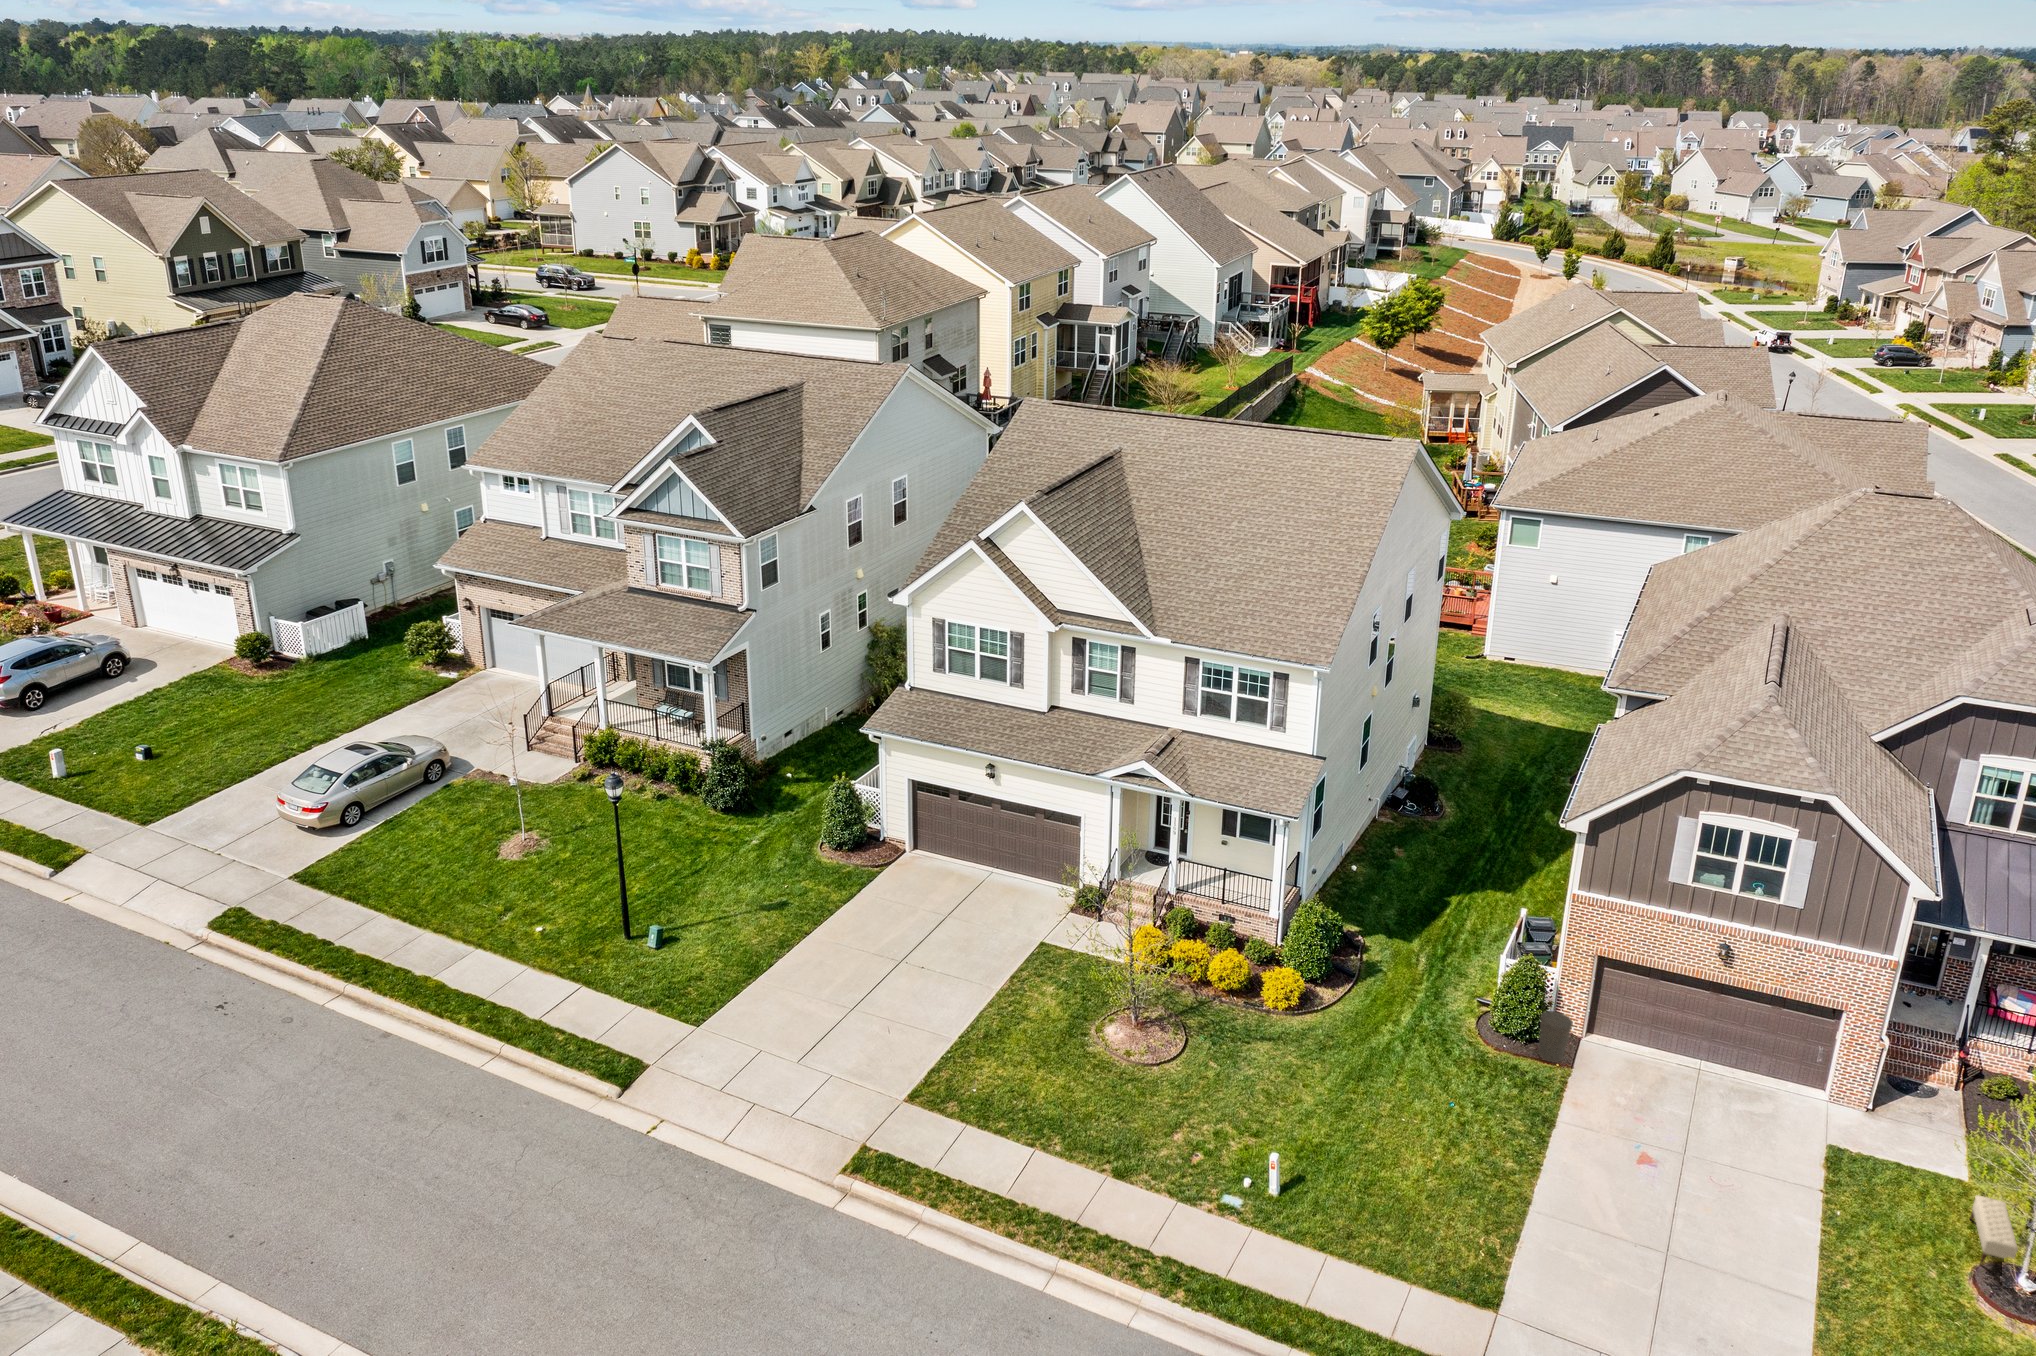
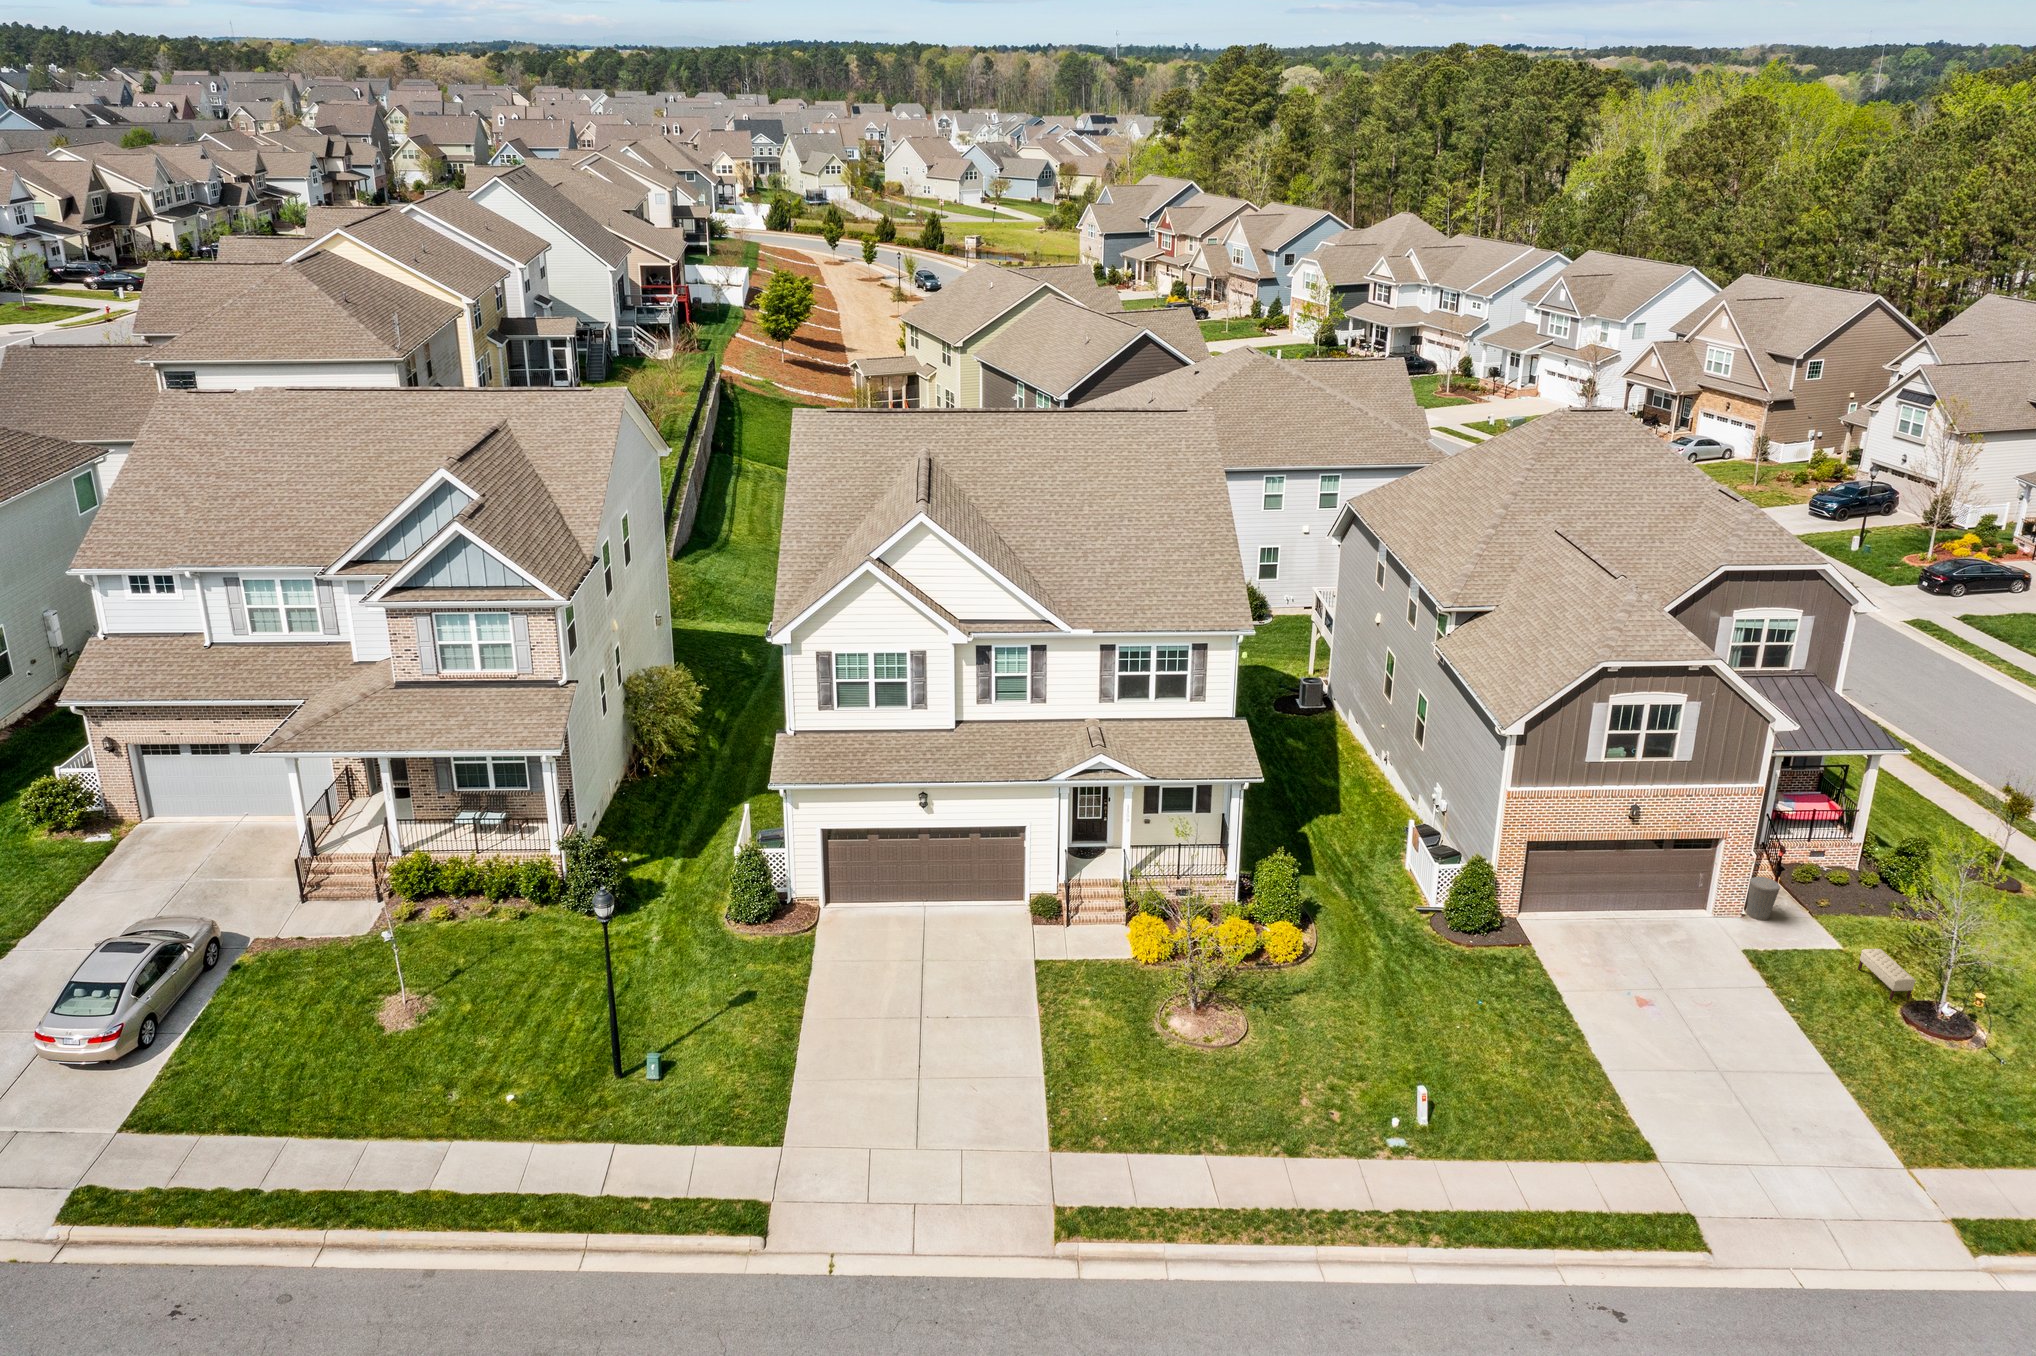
trash can: present [1538,1011,1573,1063] -> present [1746,877,1780,920]

